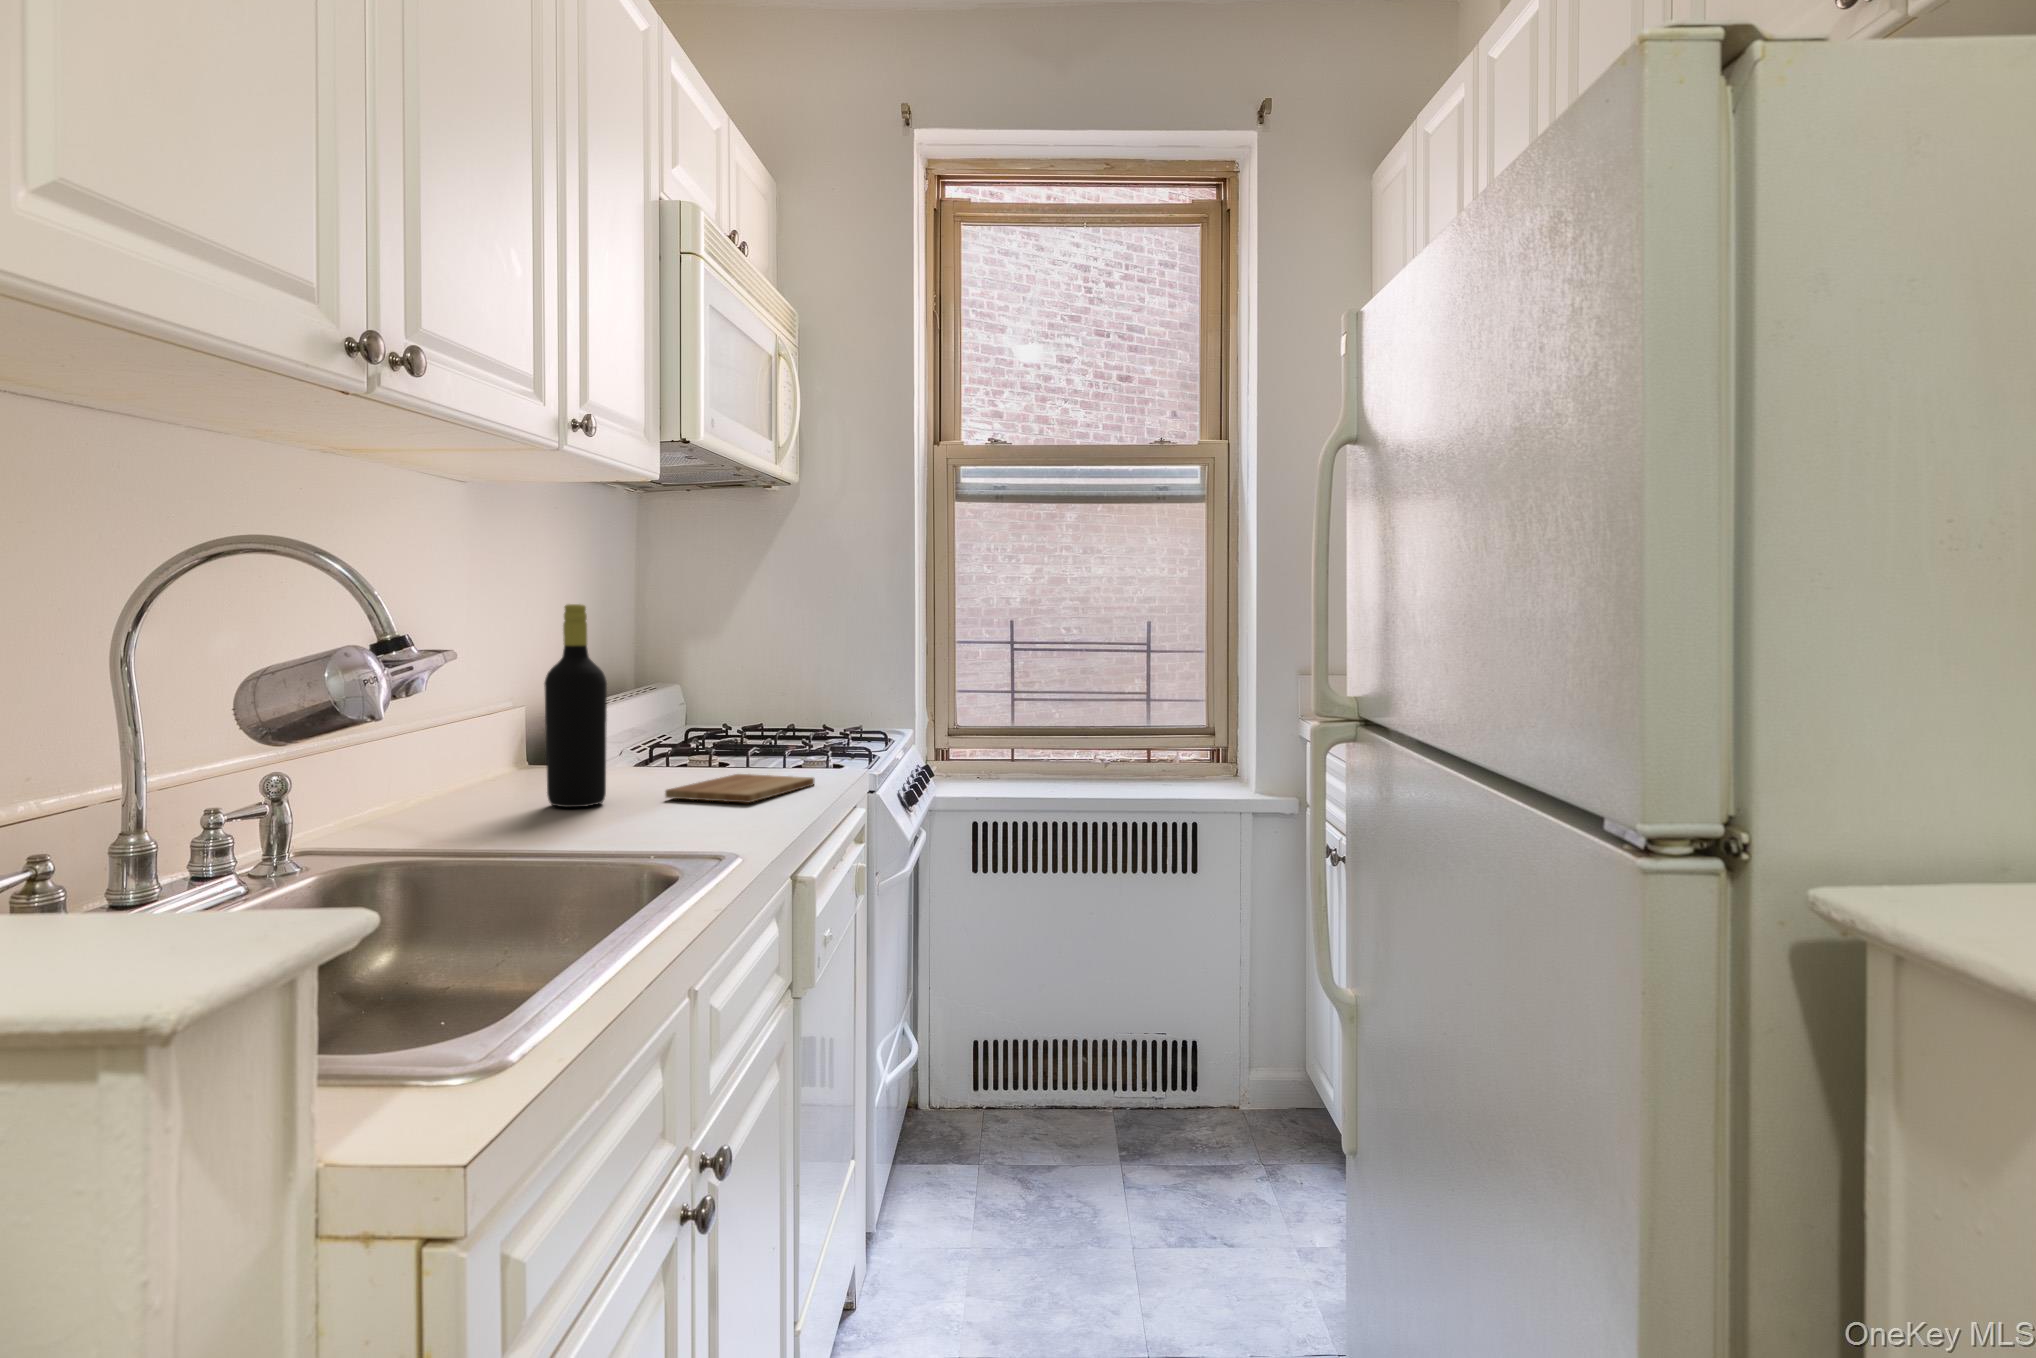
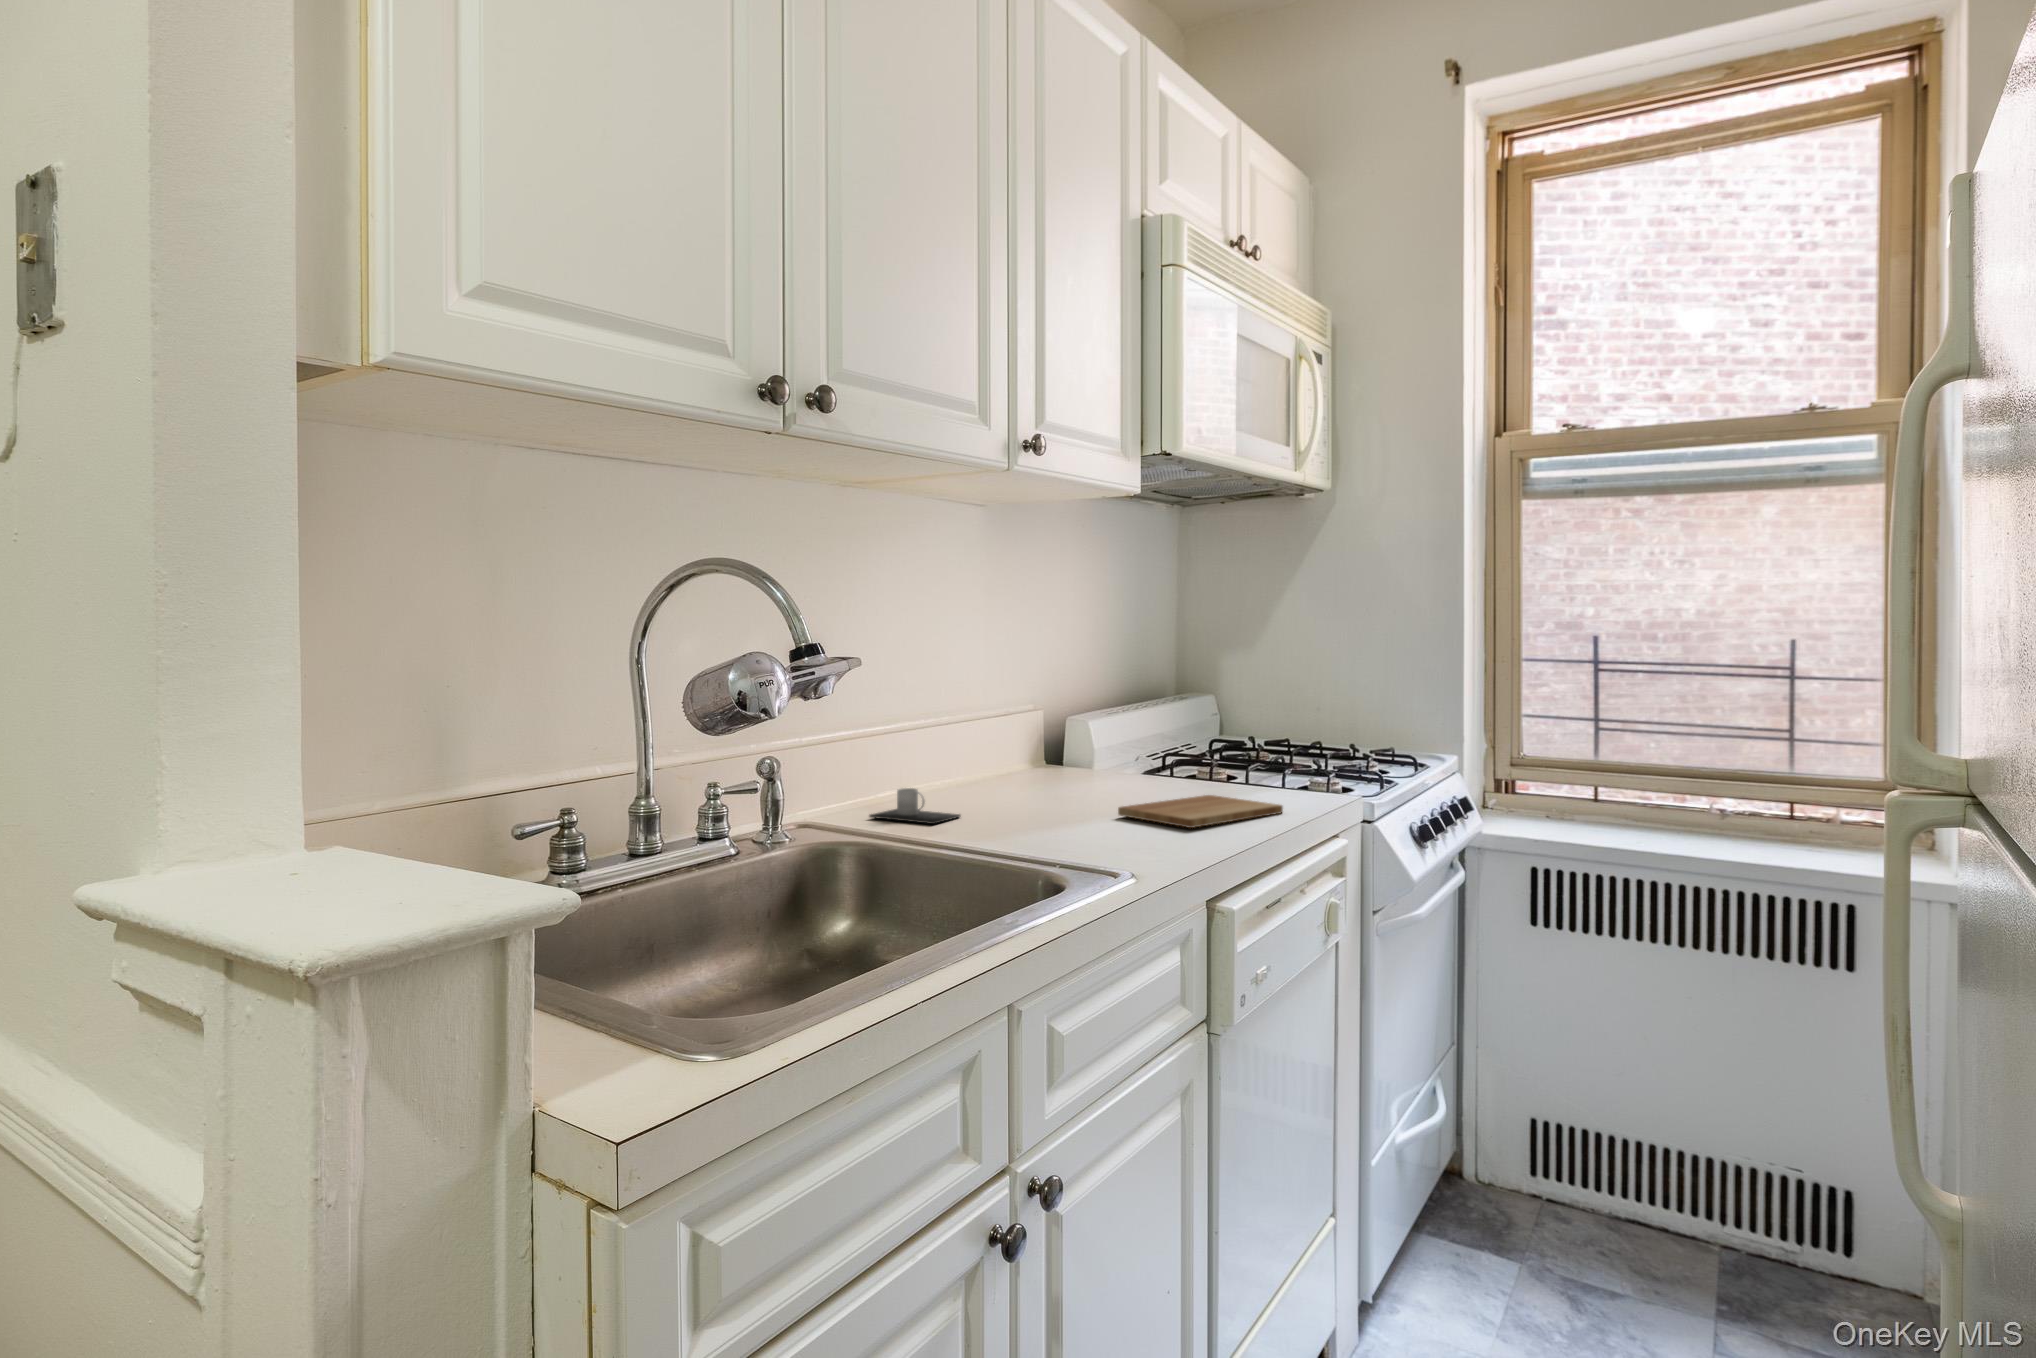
bottle: present [544,604,607,807] -> none [1007,620,1064,818]
mug: none [385,786,495,821] -> present [869,788,960,824]

